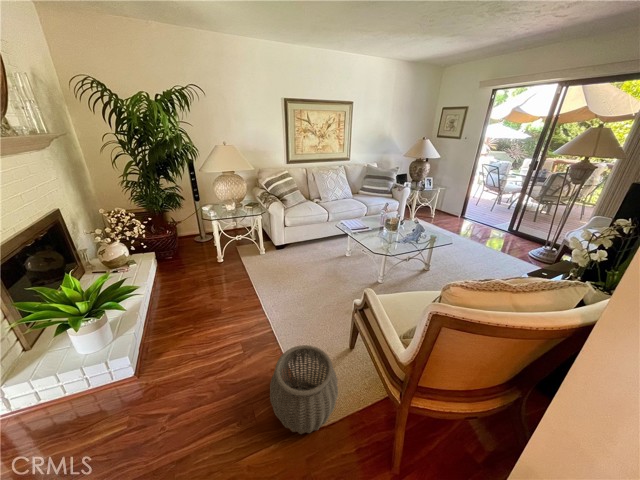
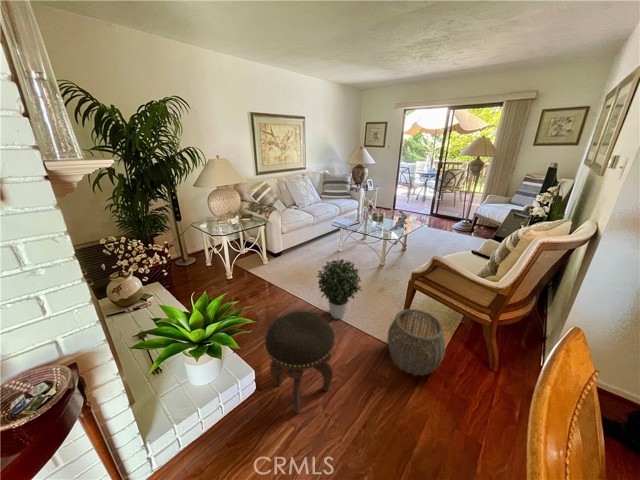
potted plant: none [247,266,299,332] -> present [317,259,361,319]
footstool: none [117,310,202,411] -> present [265,311,335,414]

